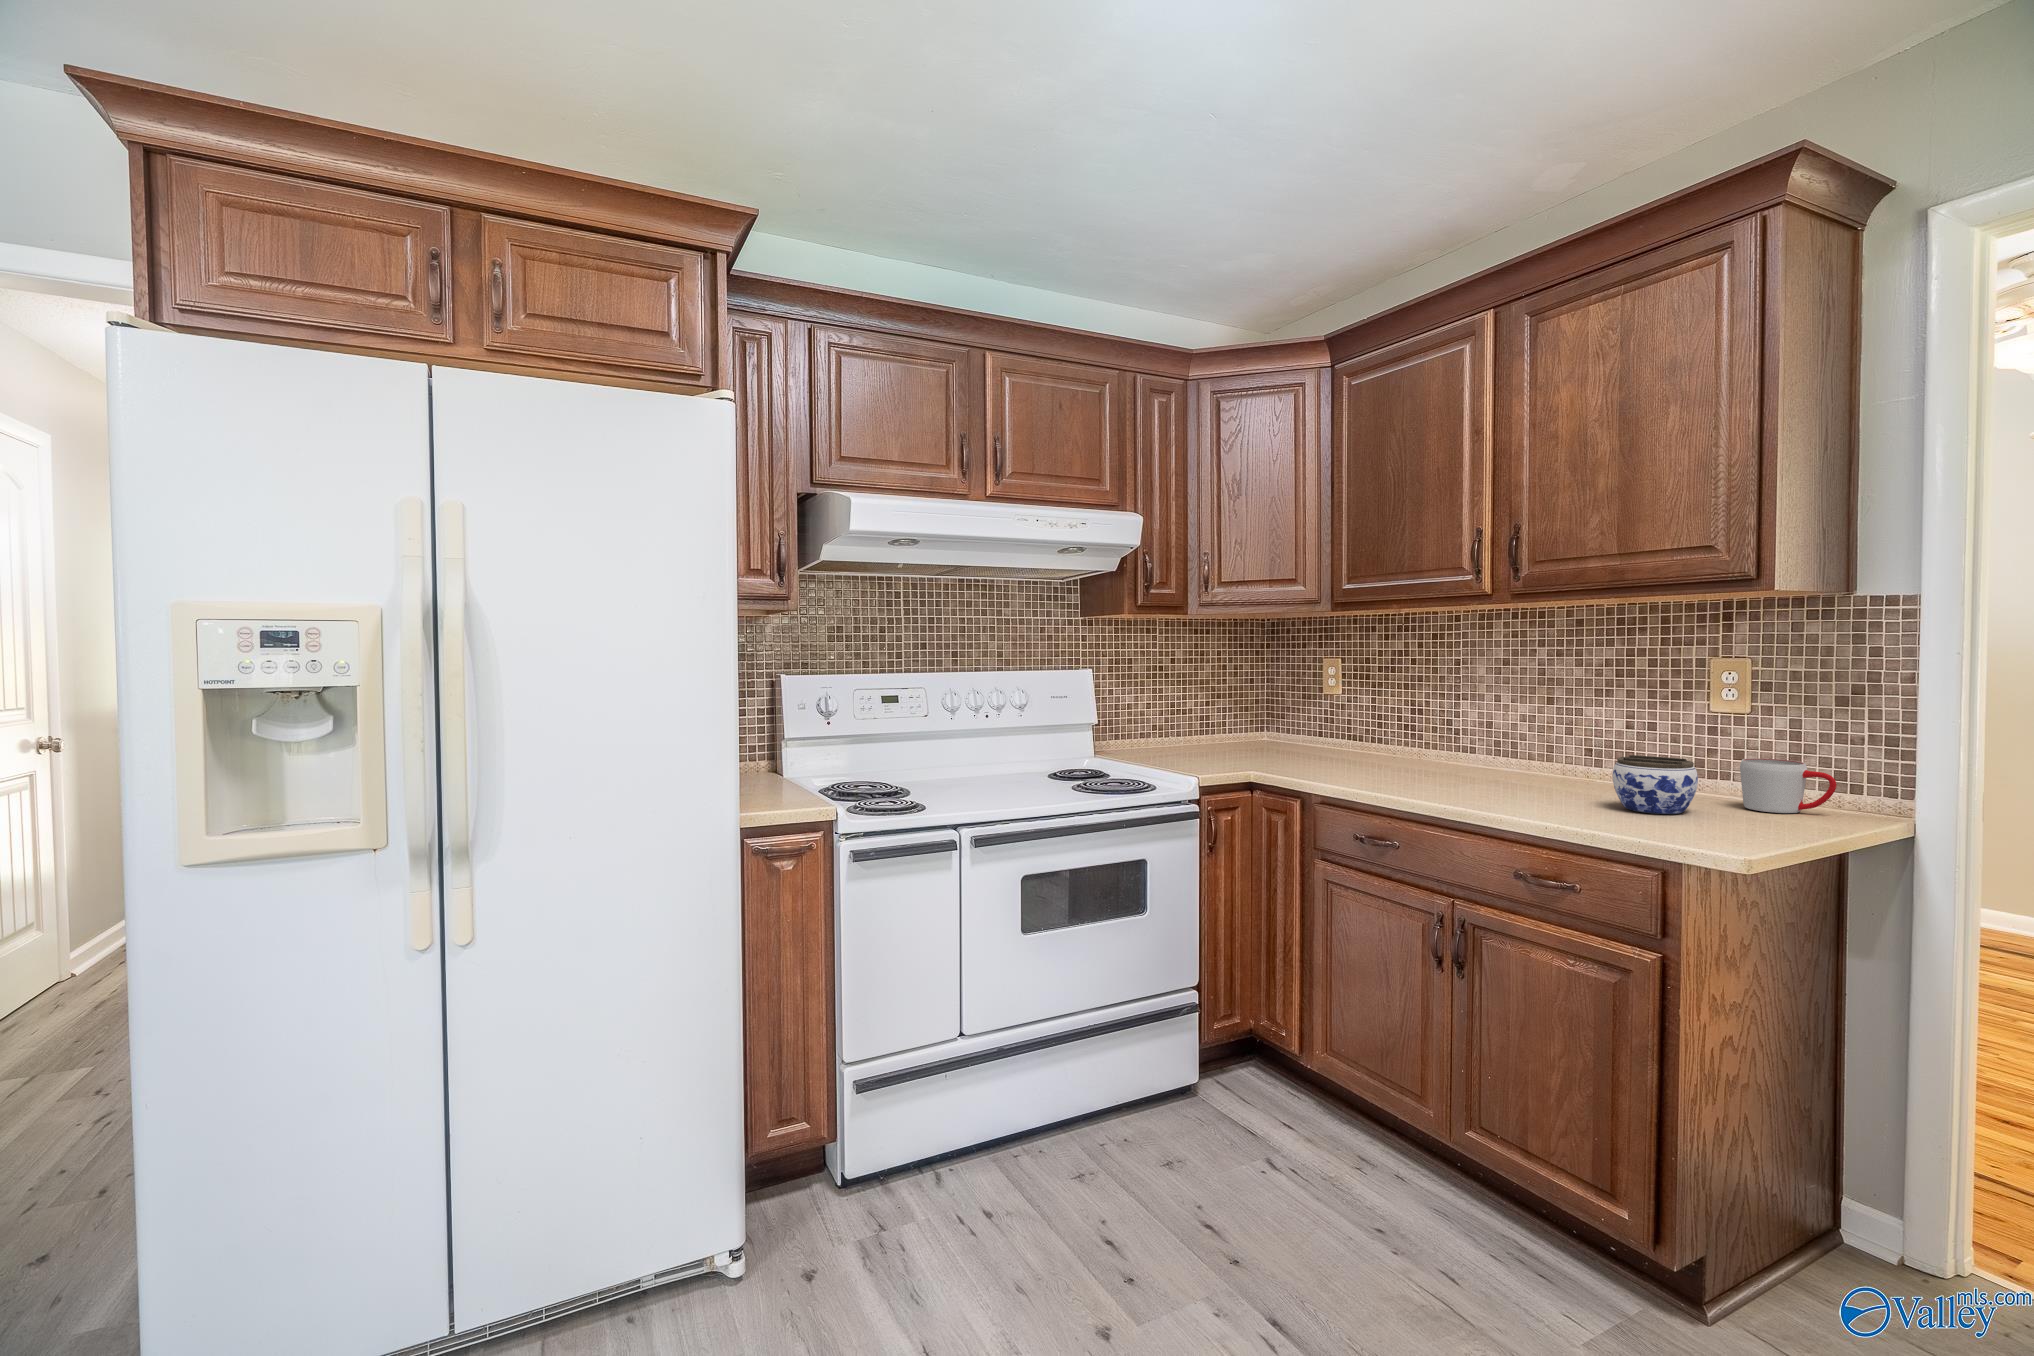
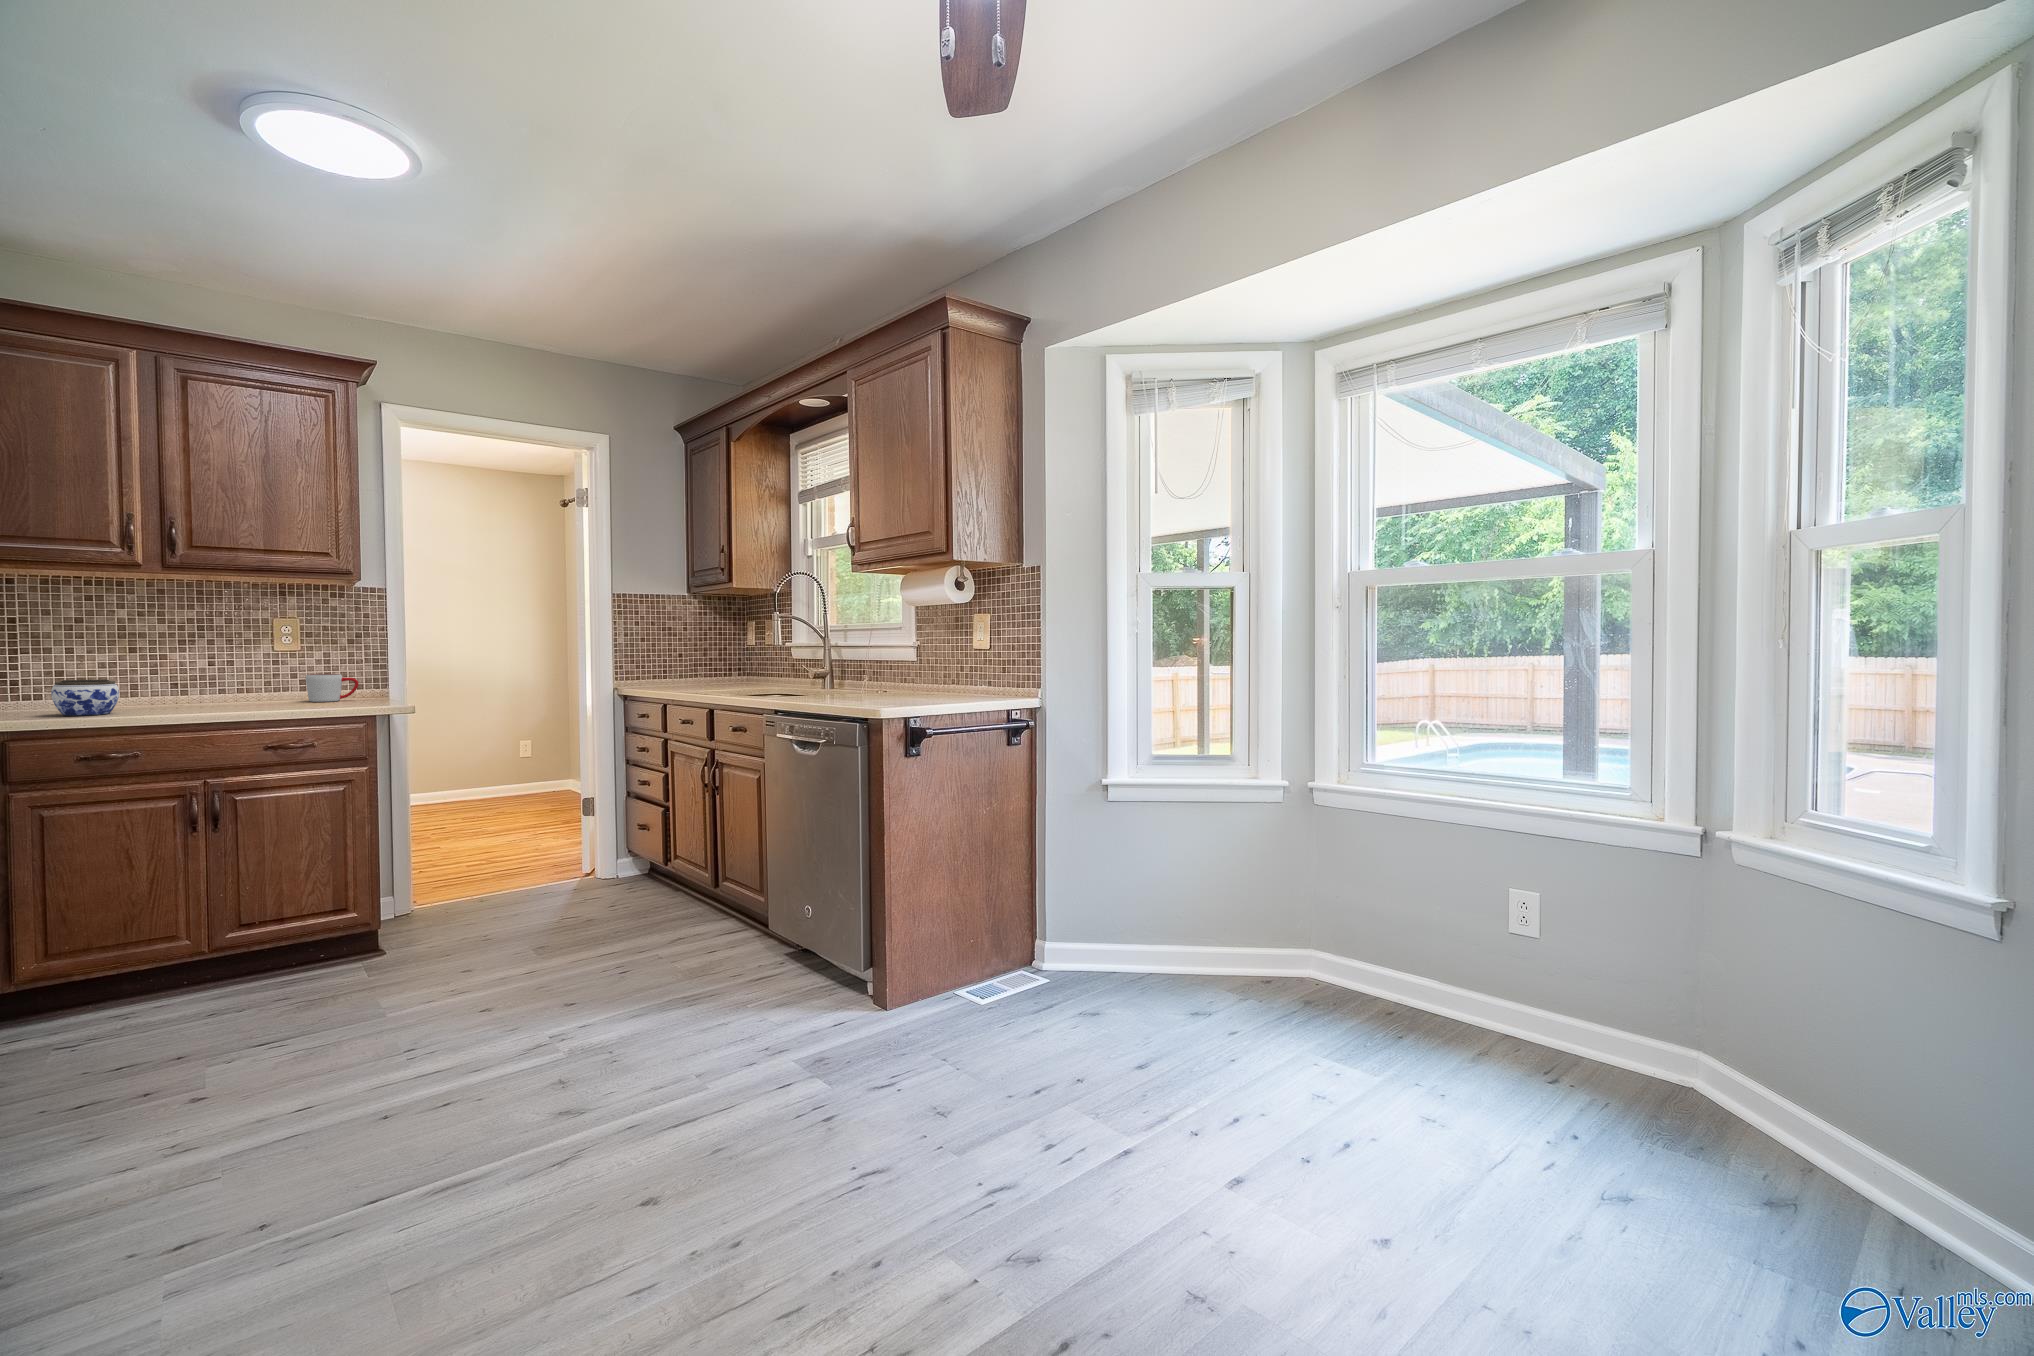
jar: present [1612,755,1698,814] -> present [51,680,119,716]

